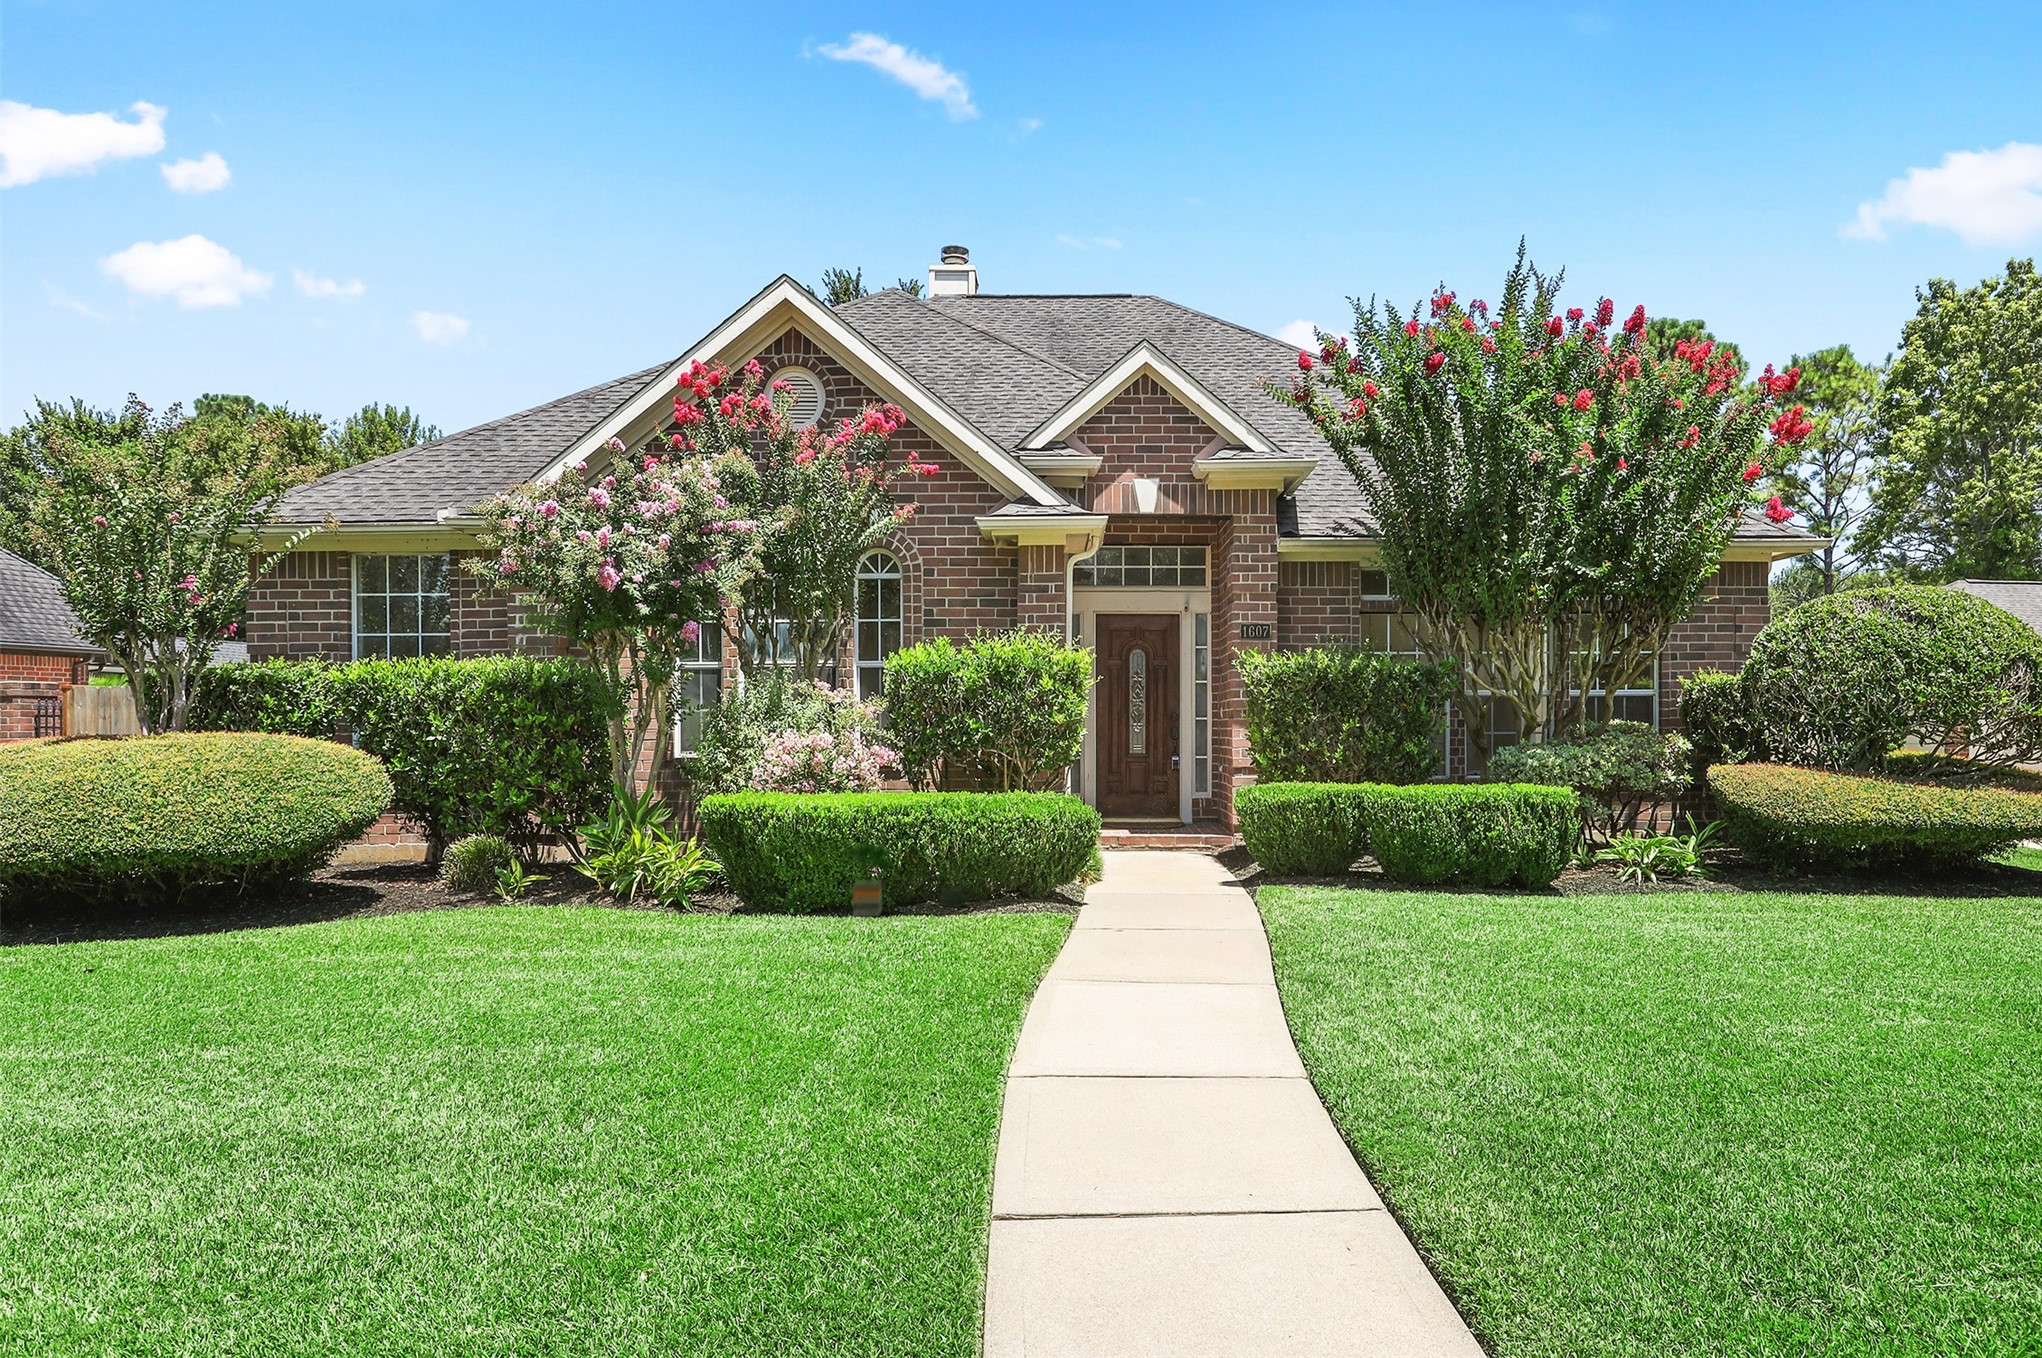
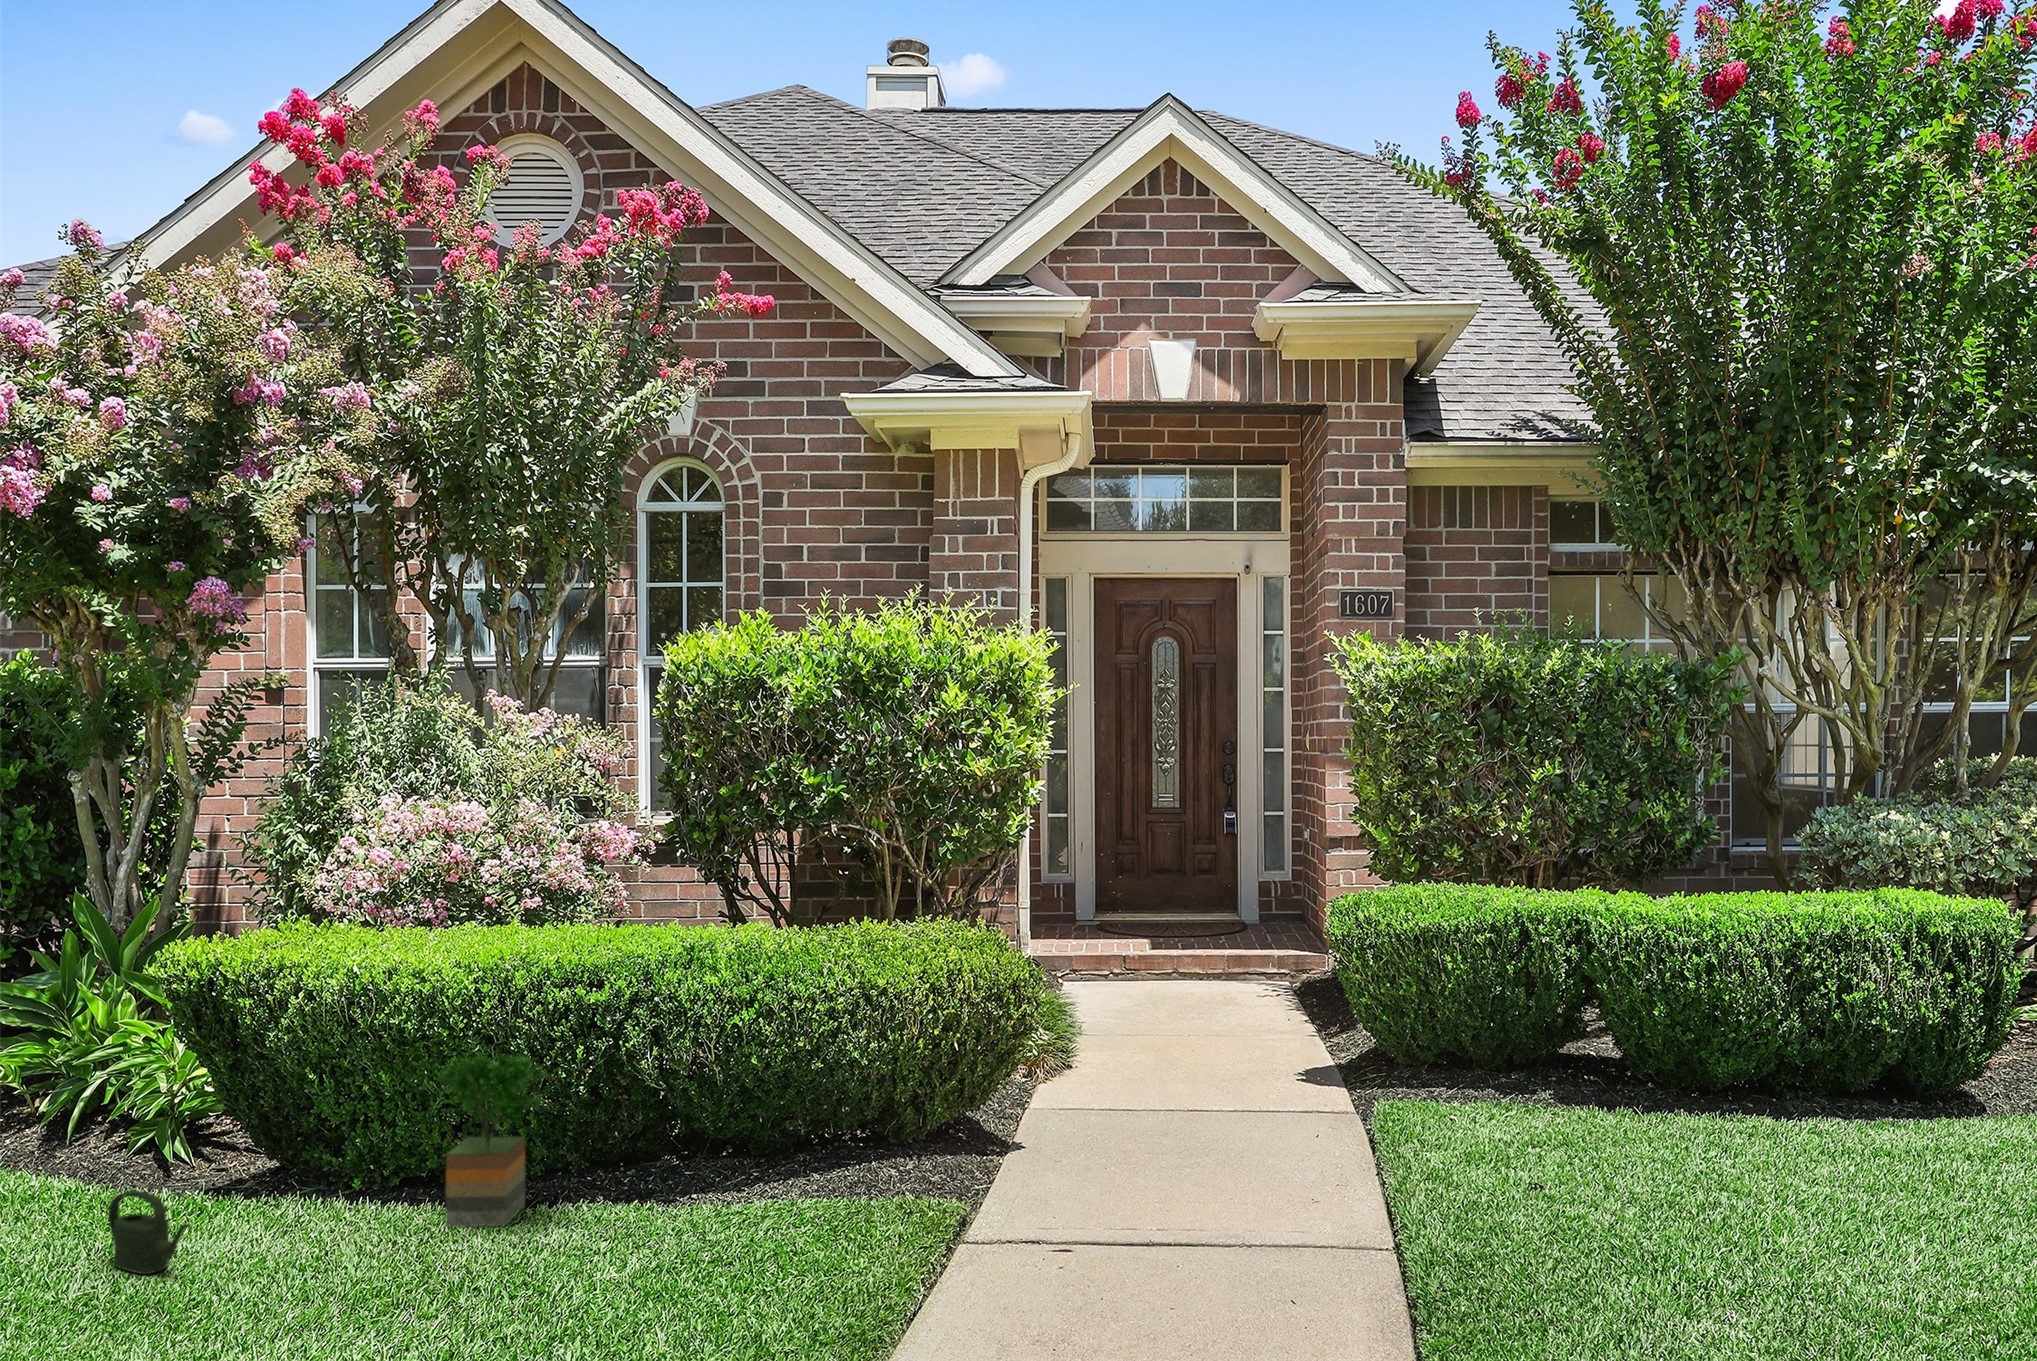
watering can: present [936,878,973,907] -> present [108,1190,190,1274]

